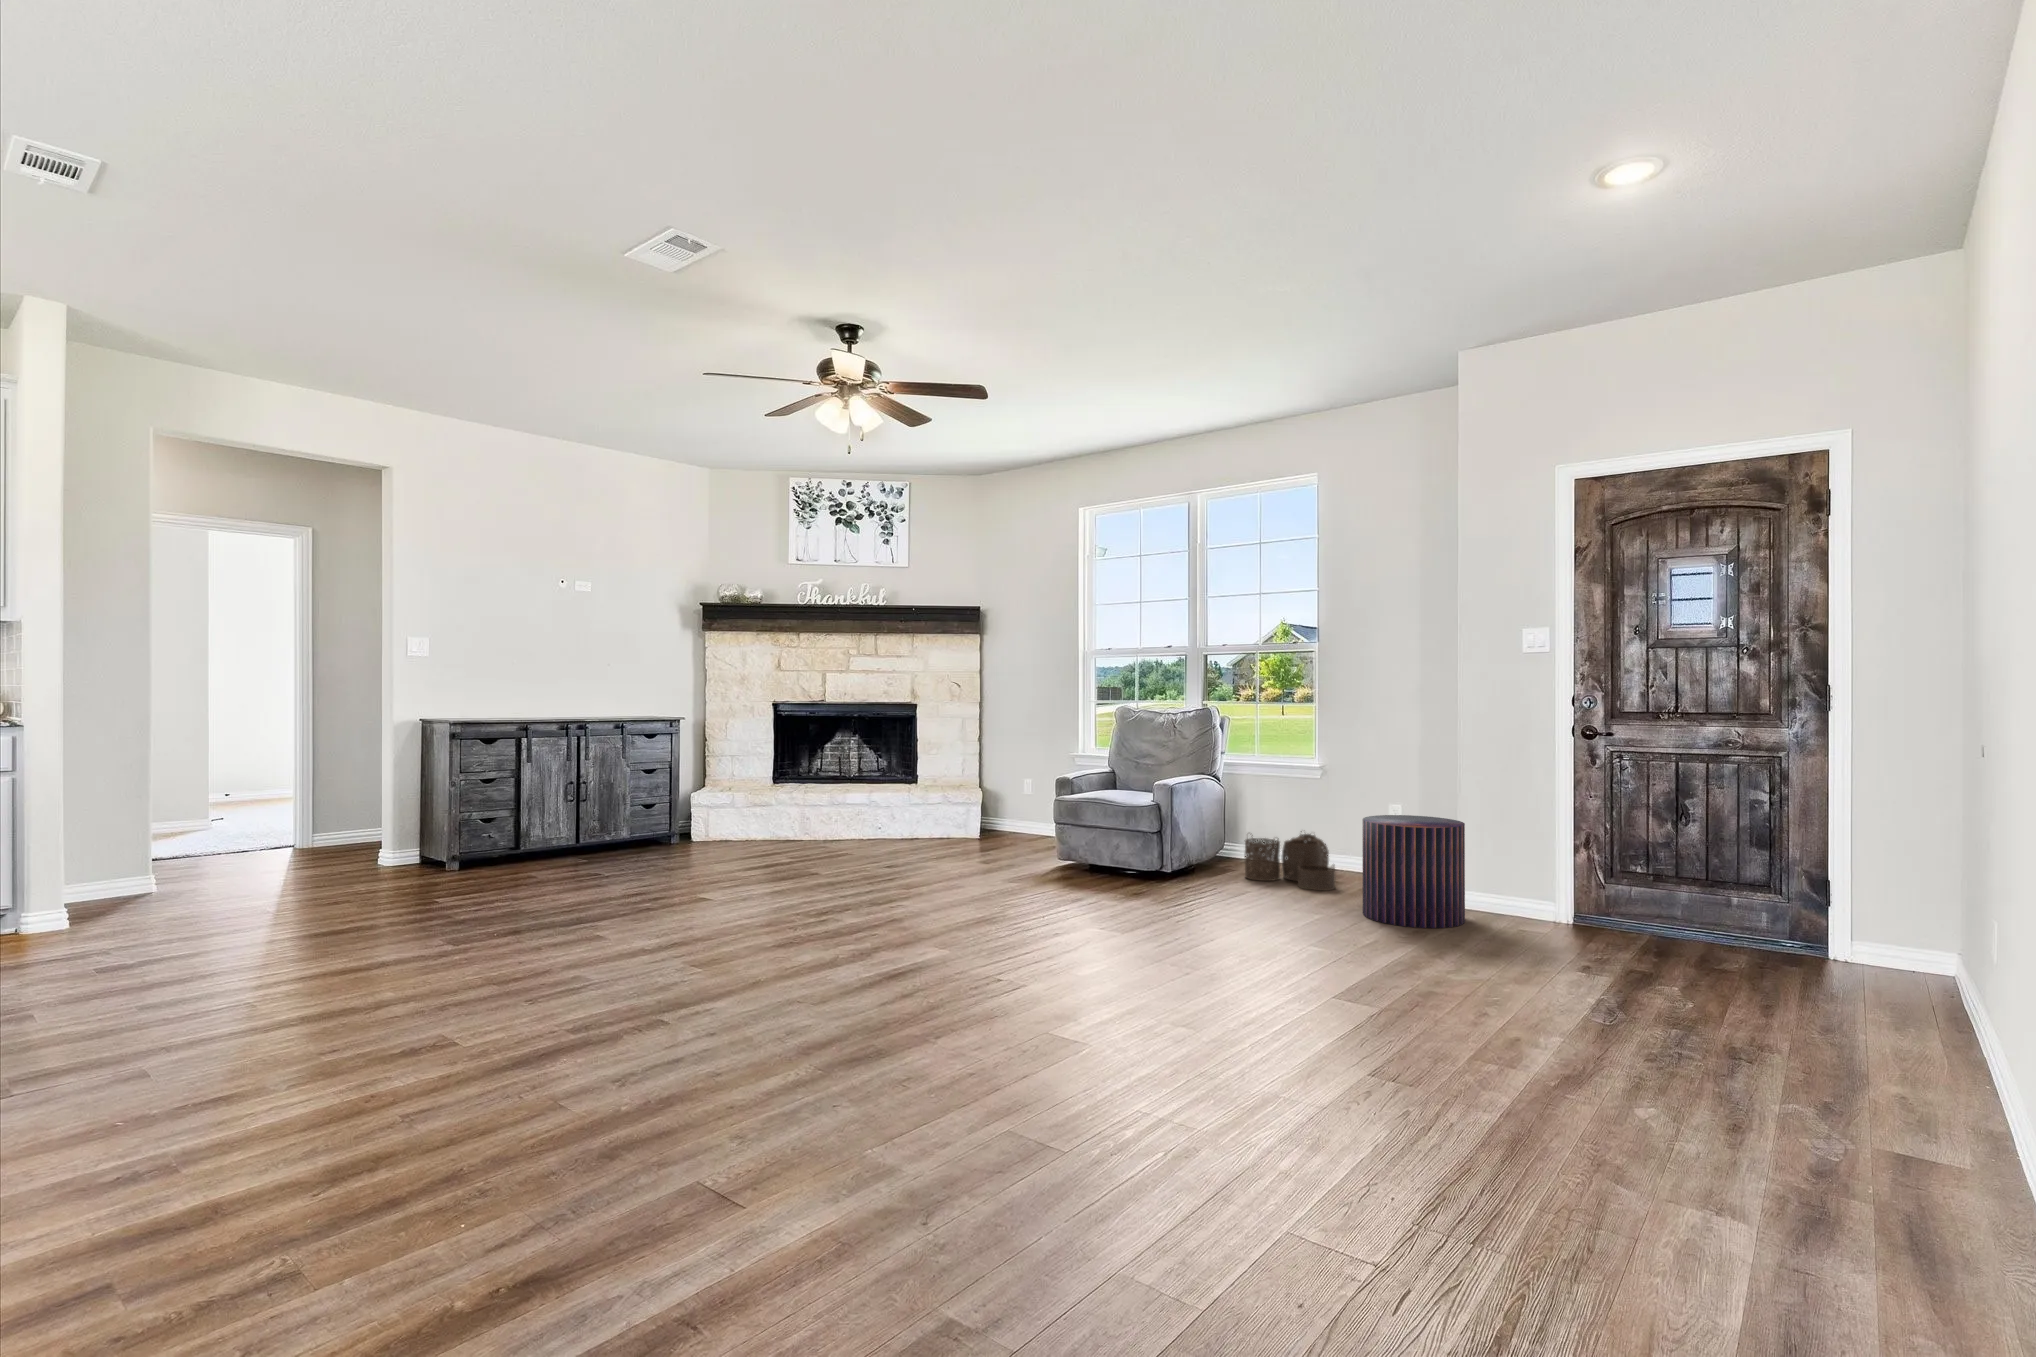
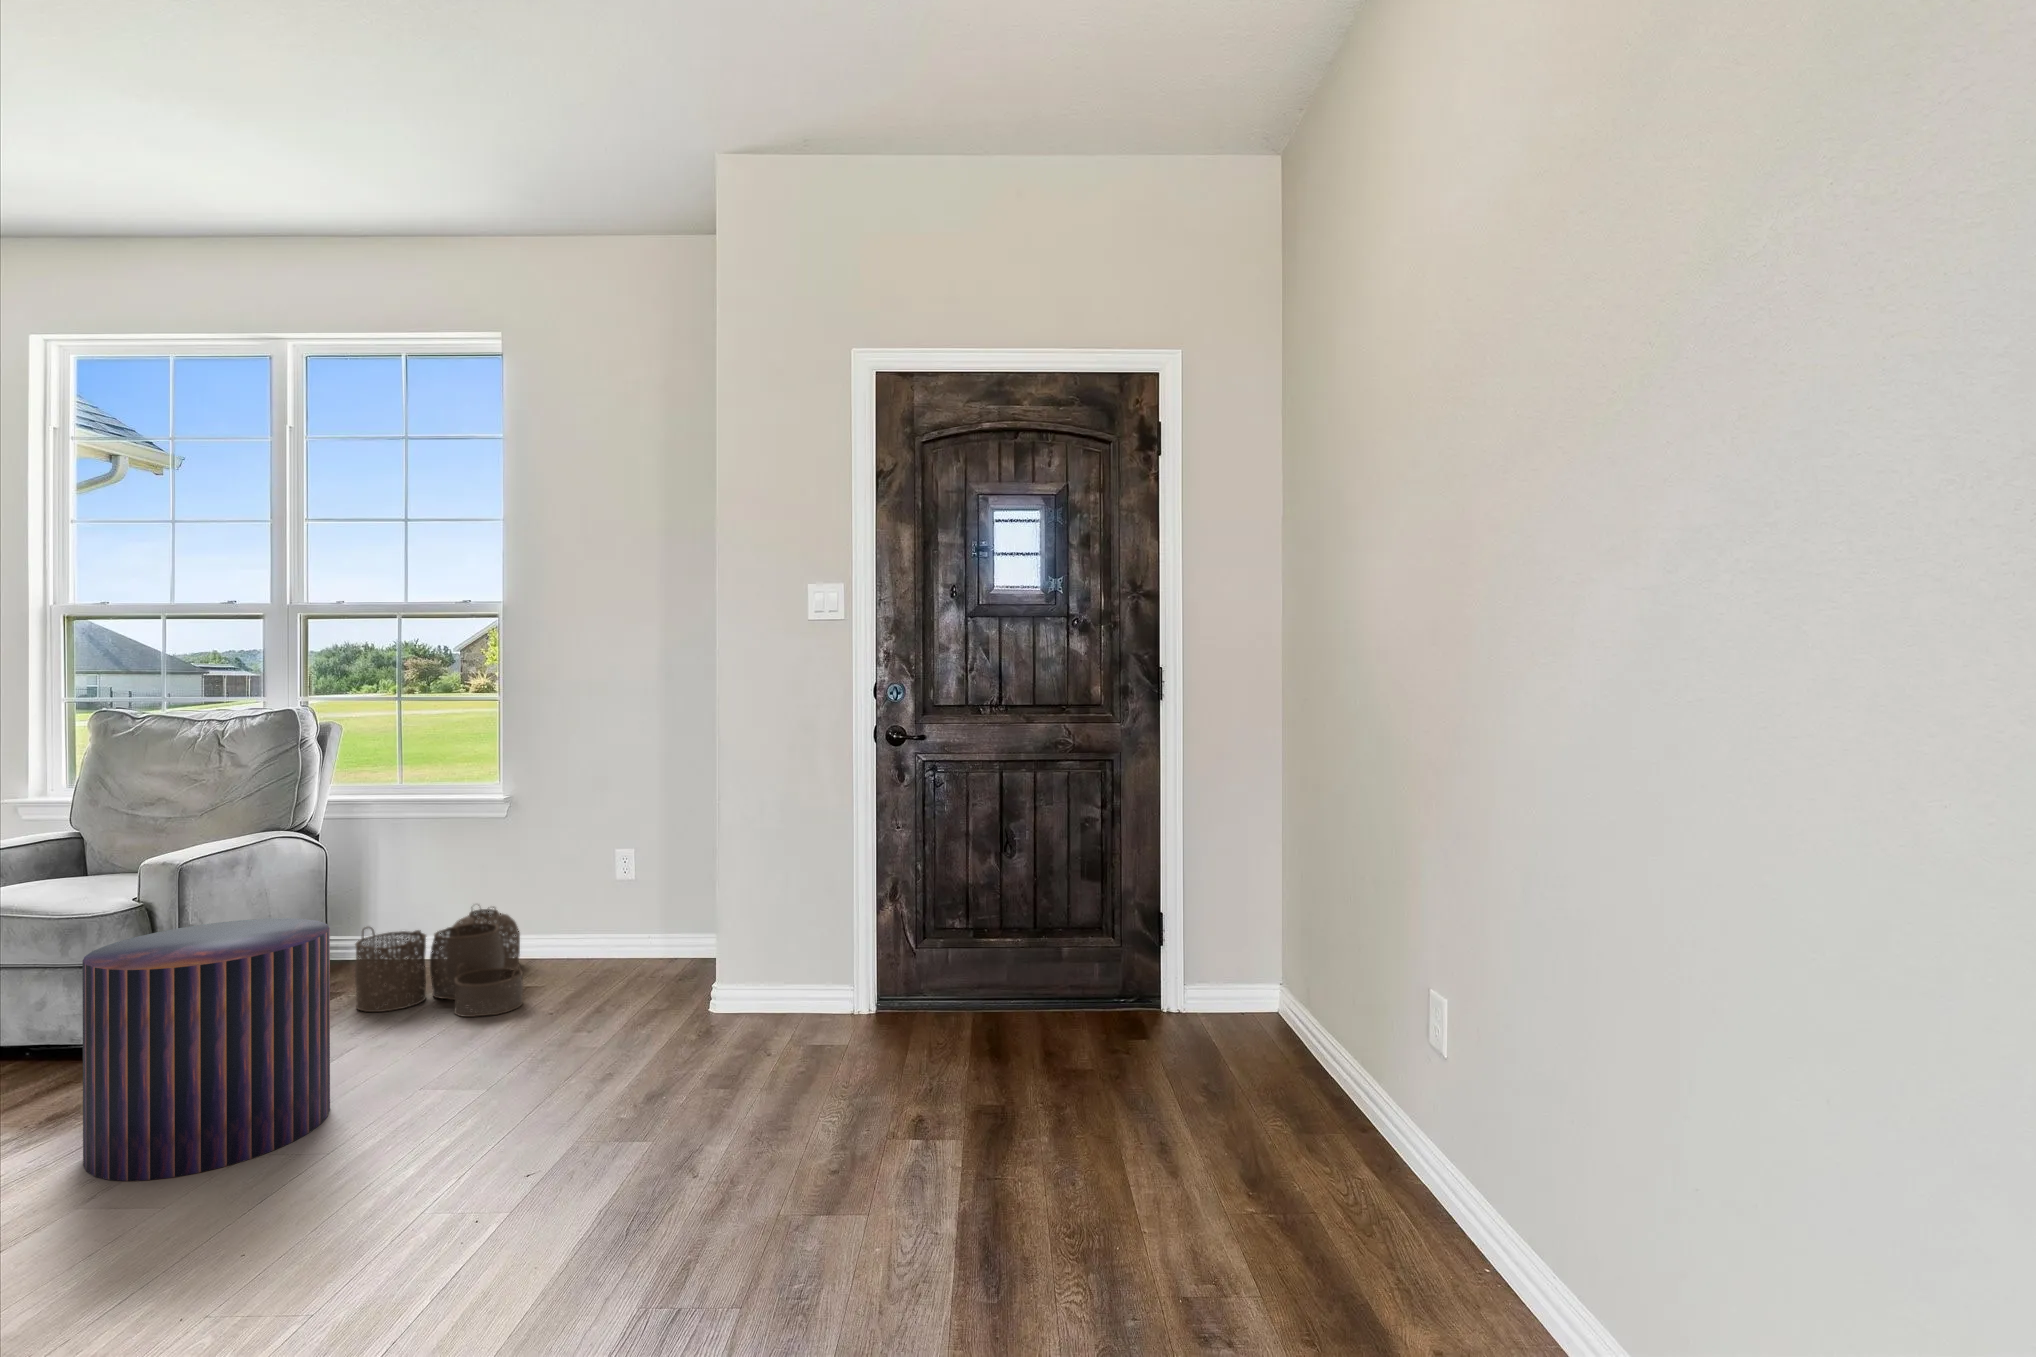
pouf: present [1363,815,1465,928] -> present [82,918,330,1181]

